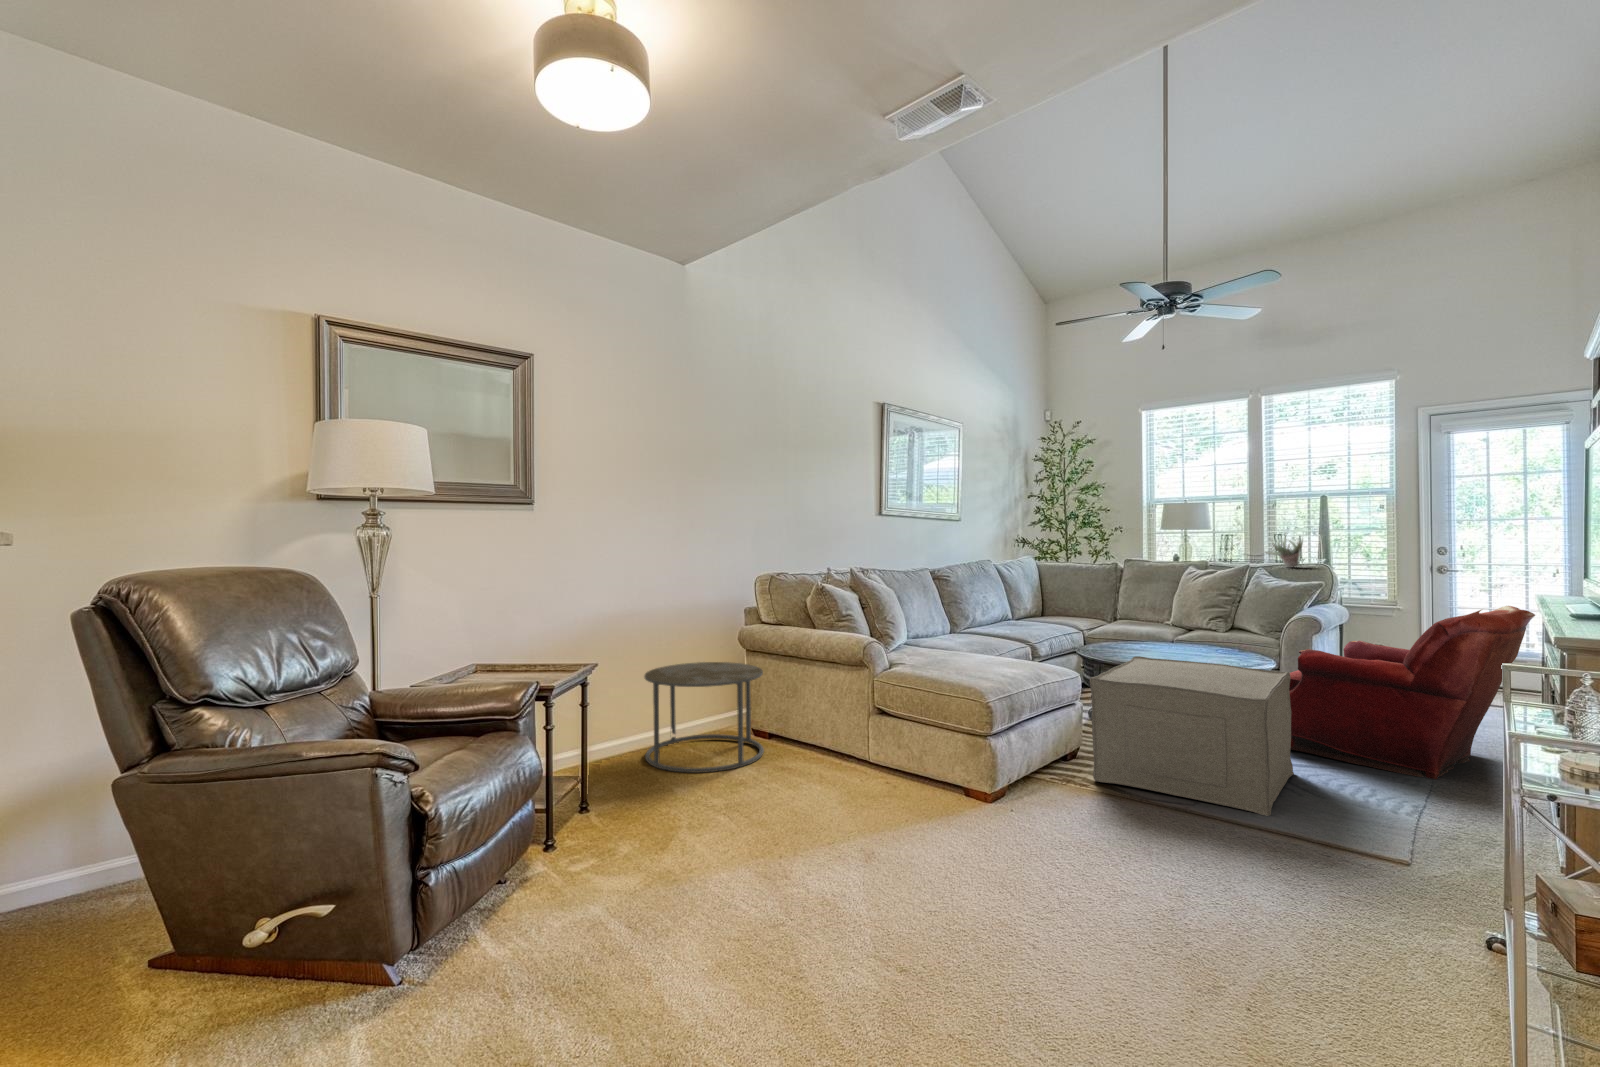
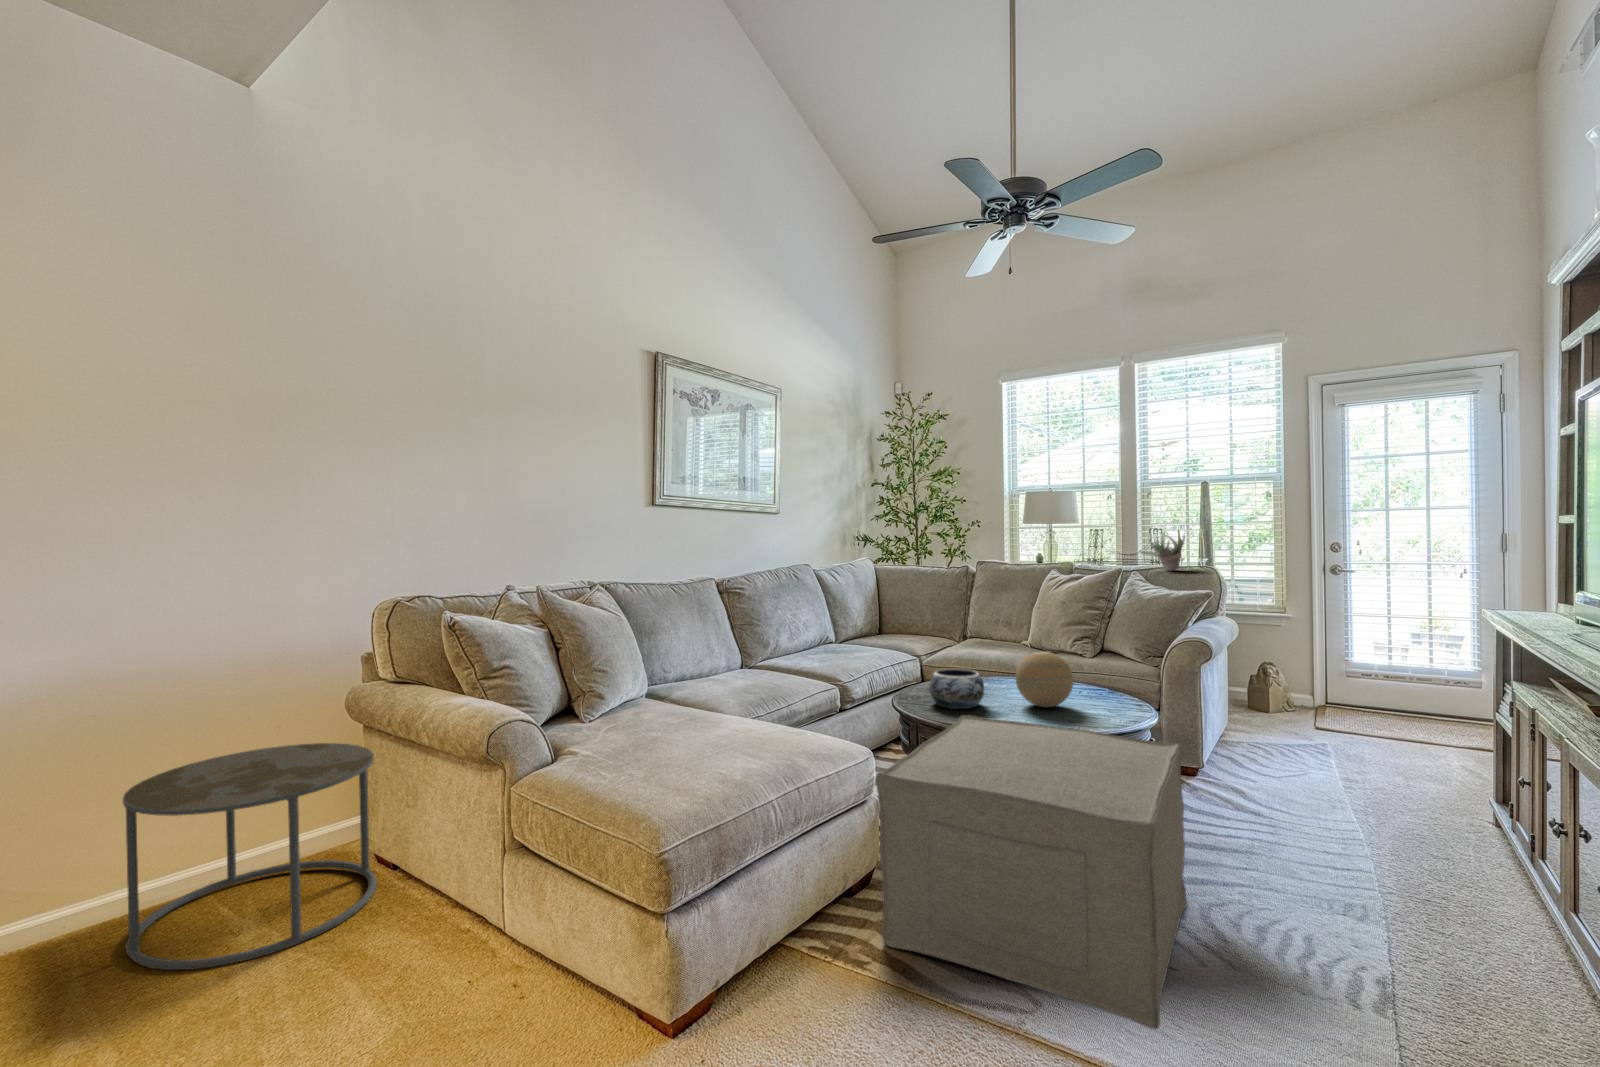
armchair: present [1289,606,1535,779] -> none [1152,630,1515,930]
decorative orb: none [1170,618,1213,656] -> present [1016,651,1073,707]
decorative bowl: none [1106,629,1147,656] -> present [929,668,984,709]

